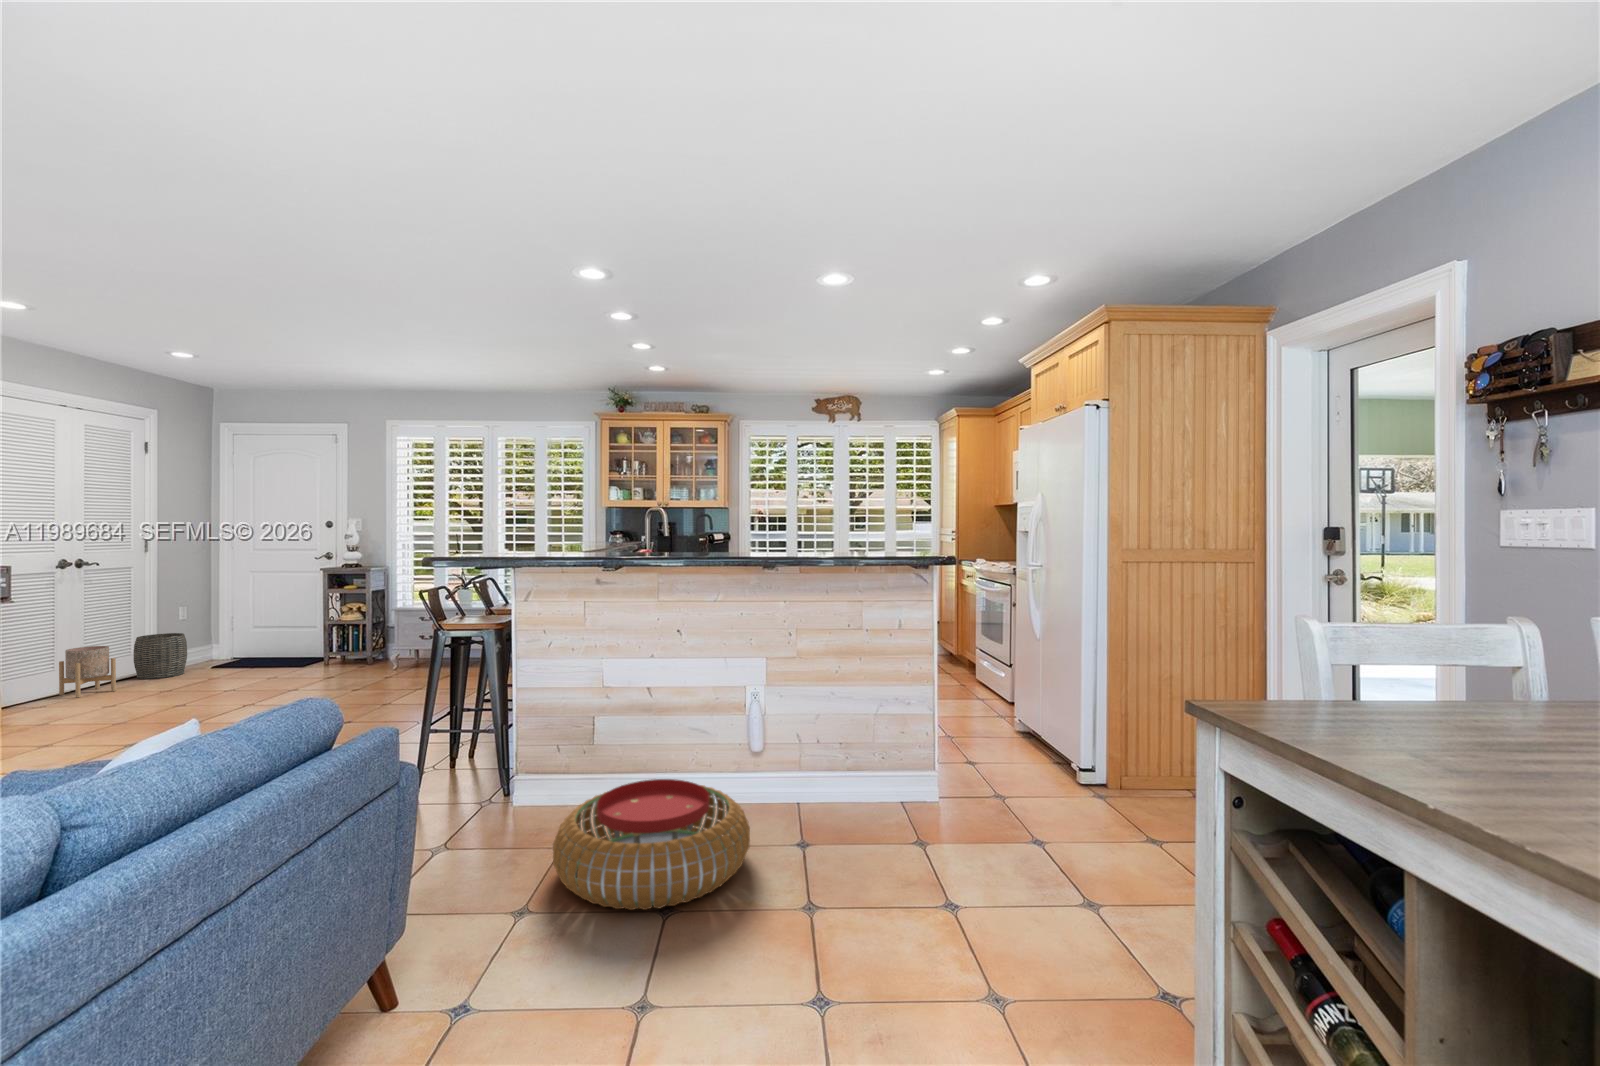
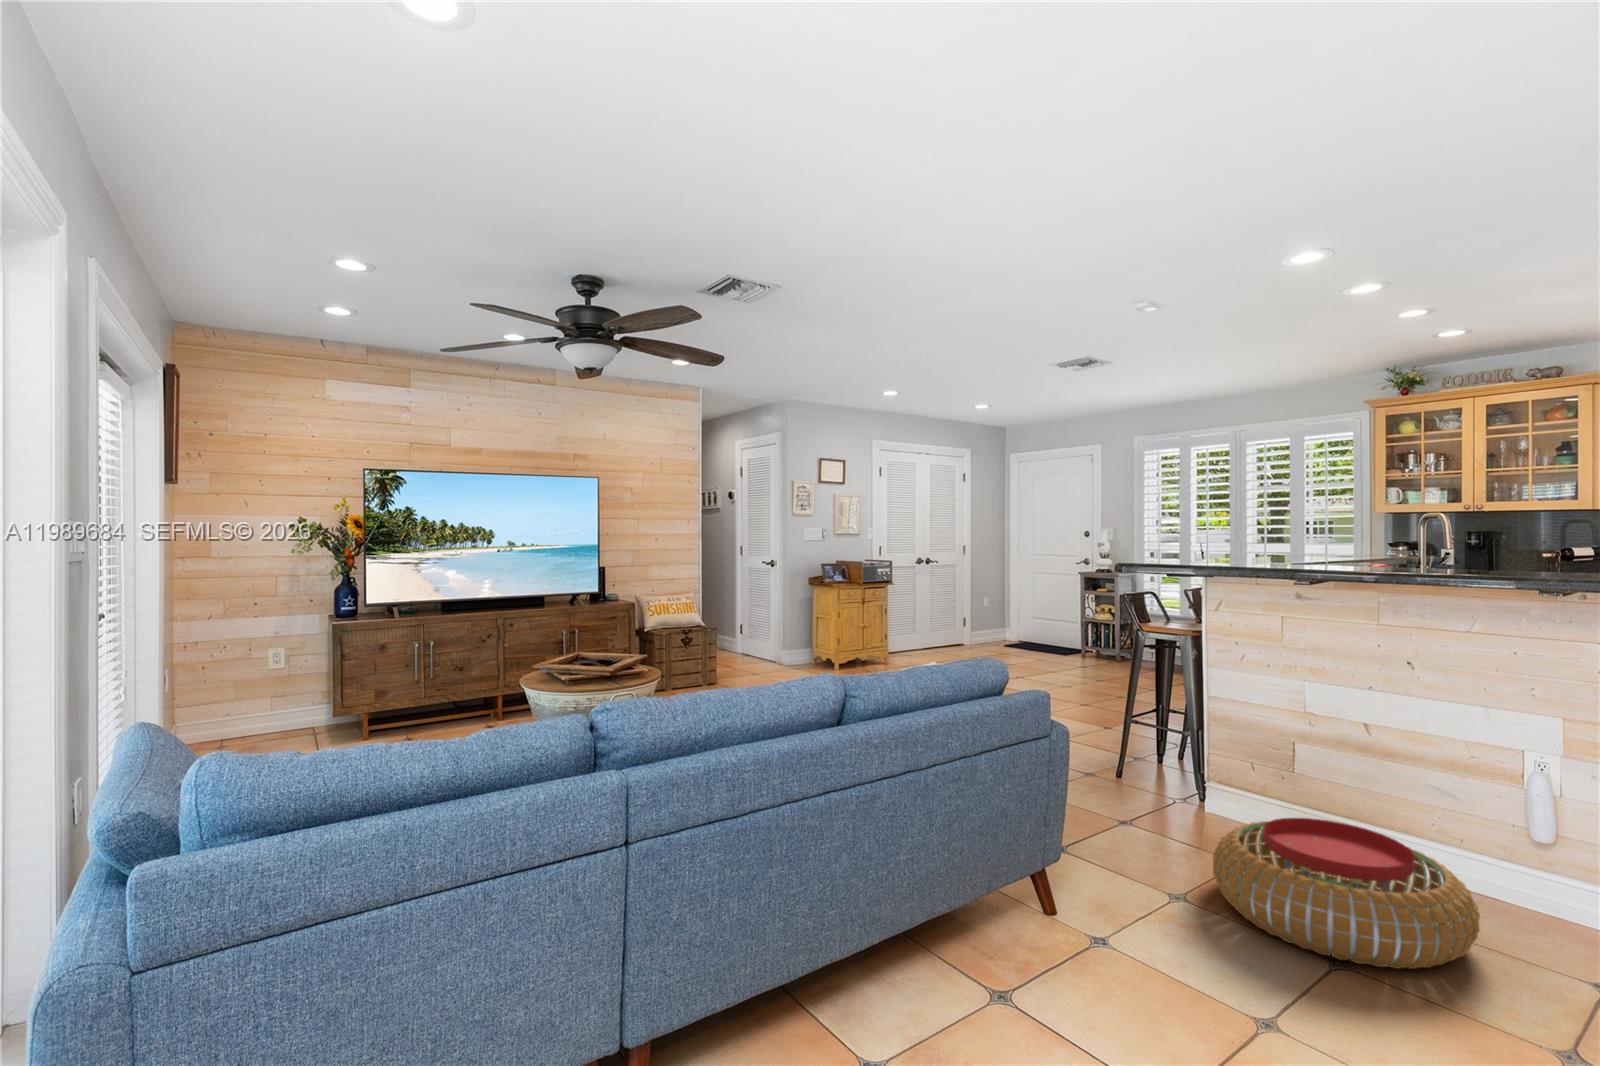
woven basket: present [134,633,187,679] -> none [956,616,987,650]
planter: present [59,646,116,697] -> none [916,620,944,655]

